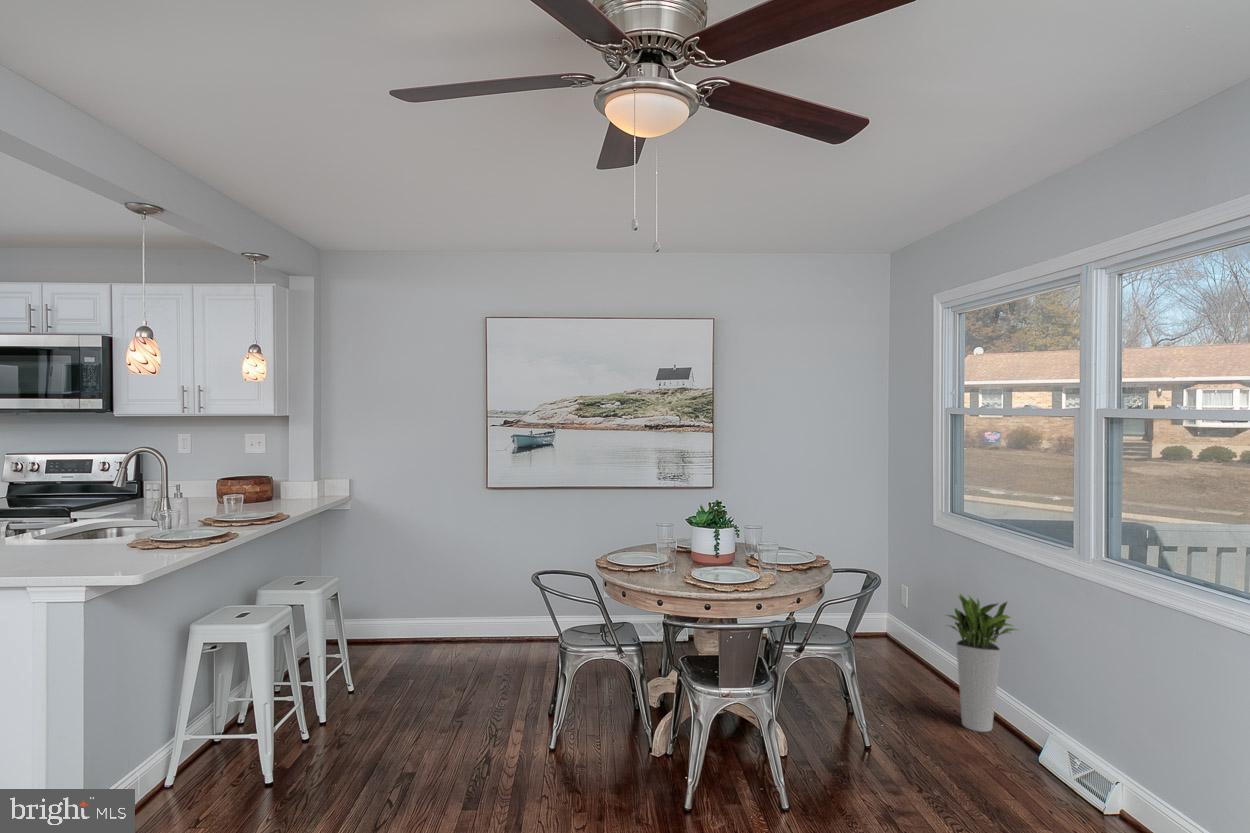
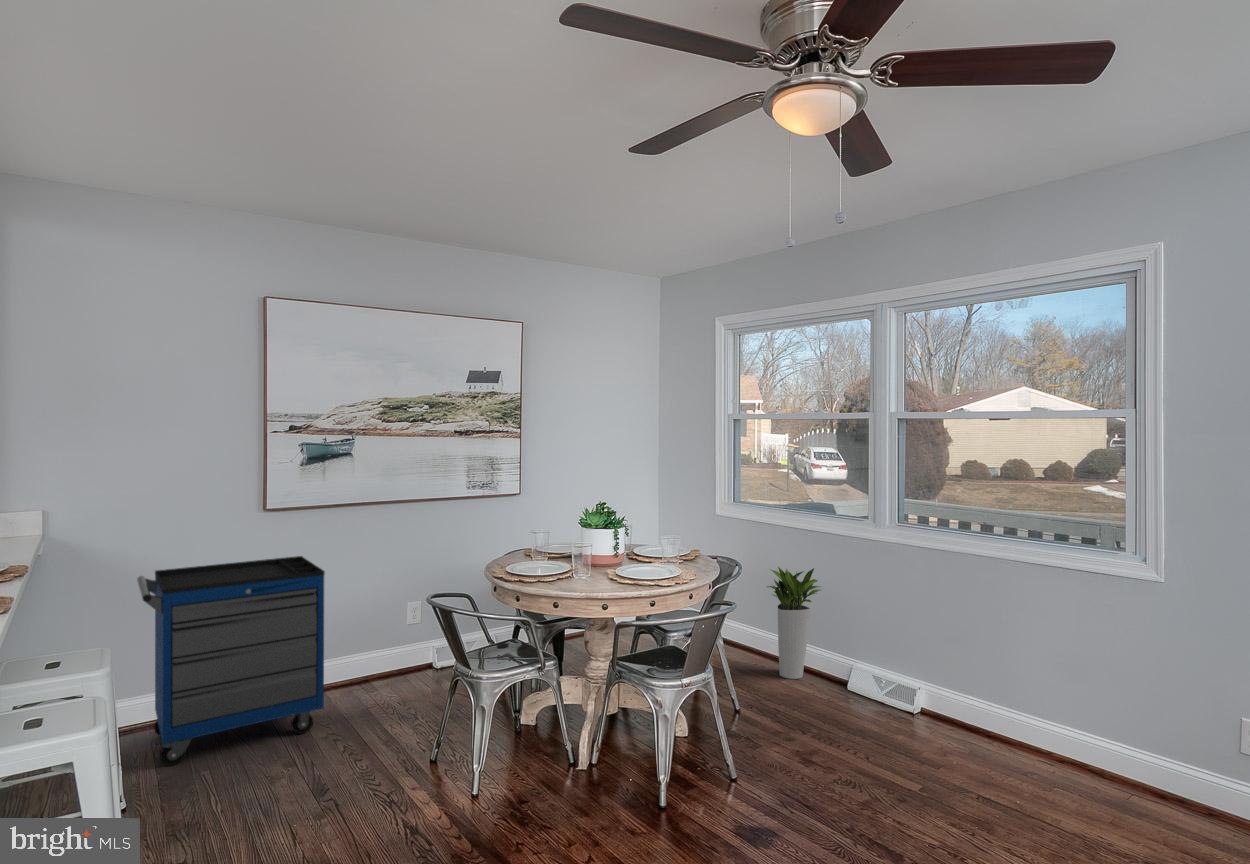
storage cabinet: none [374,528,506,672] -> present [137,556,325,765]

